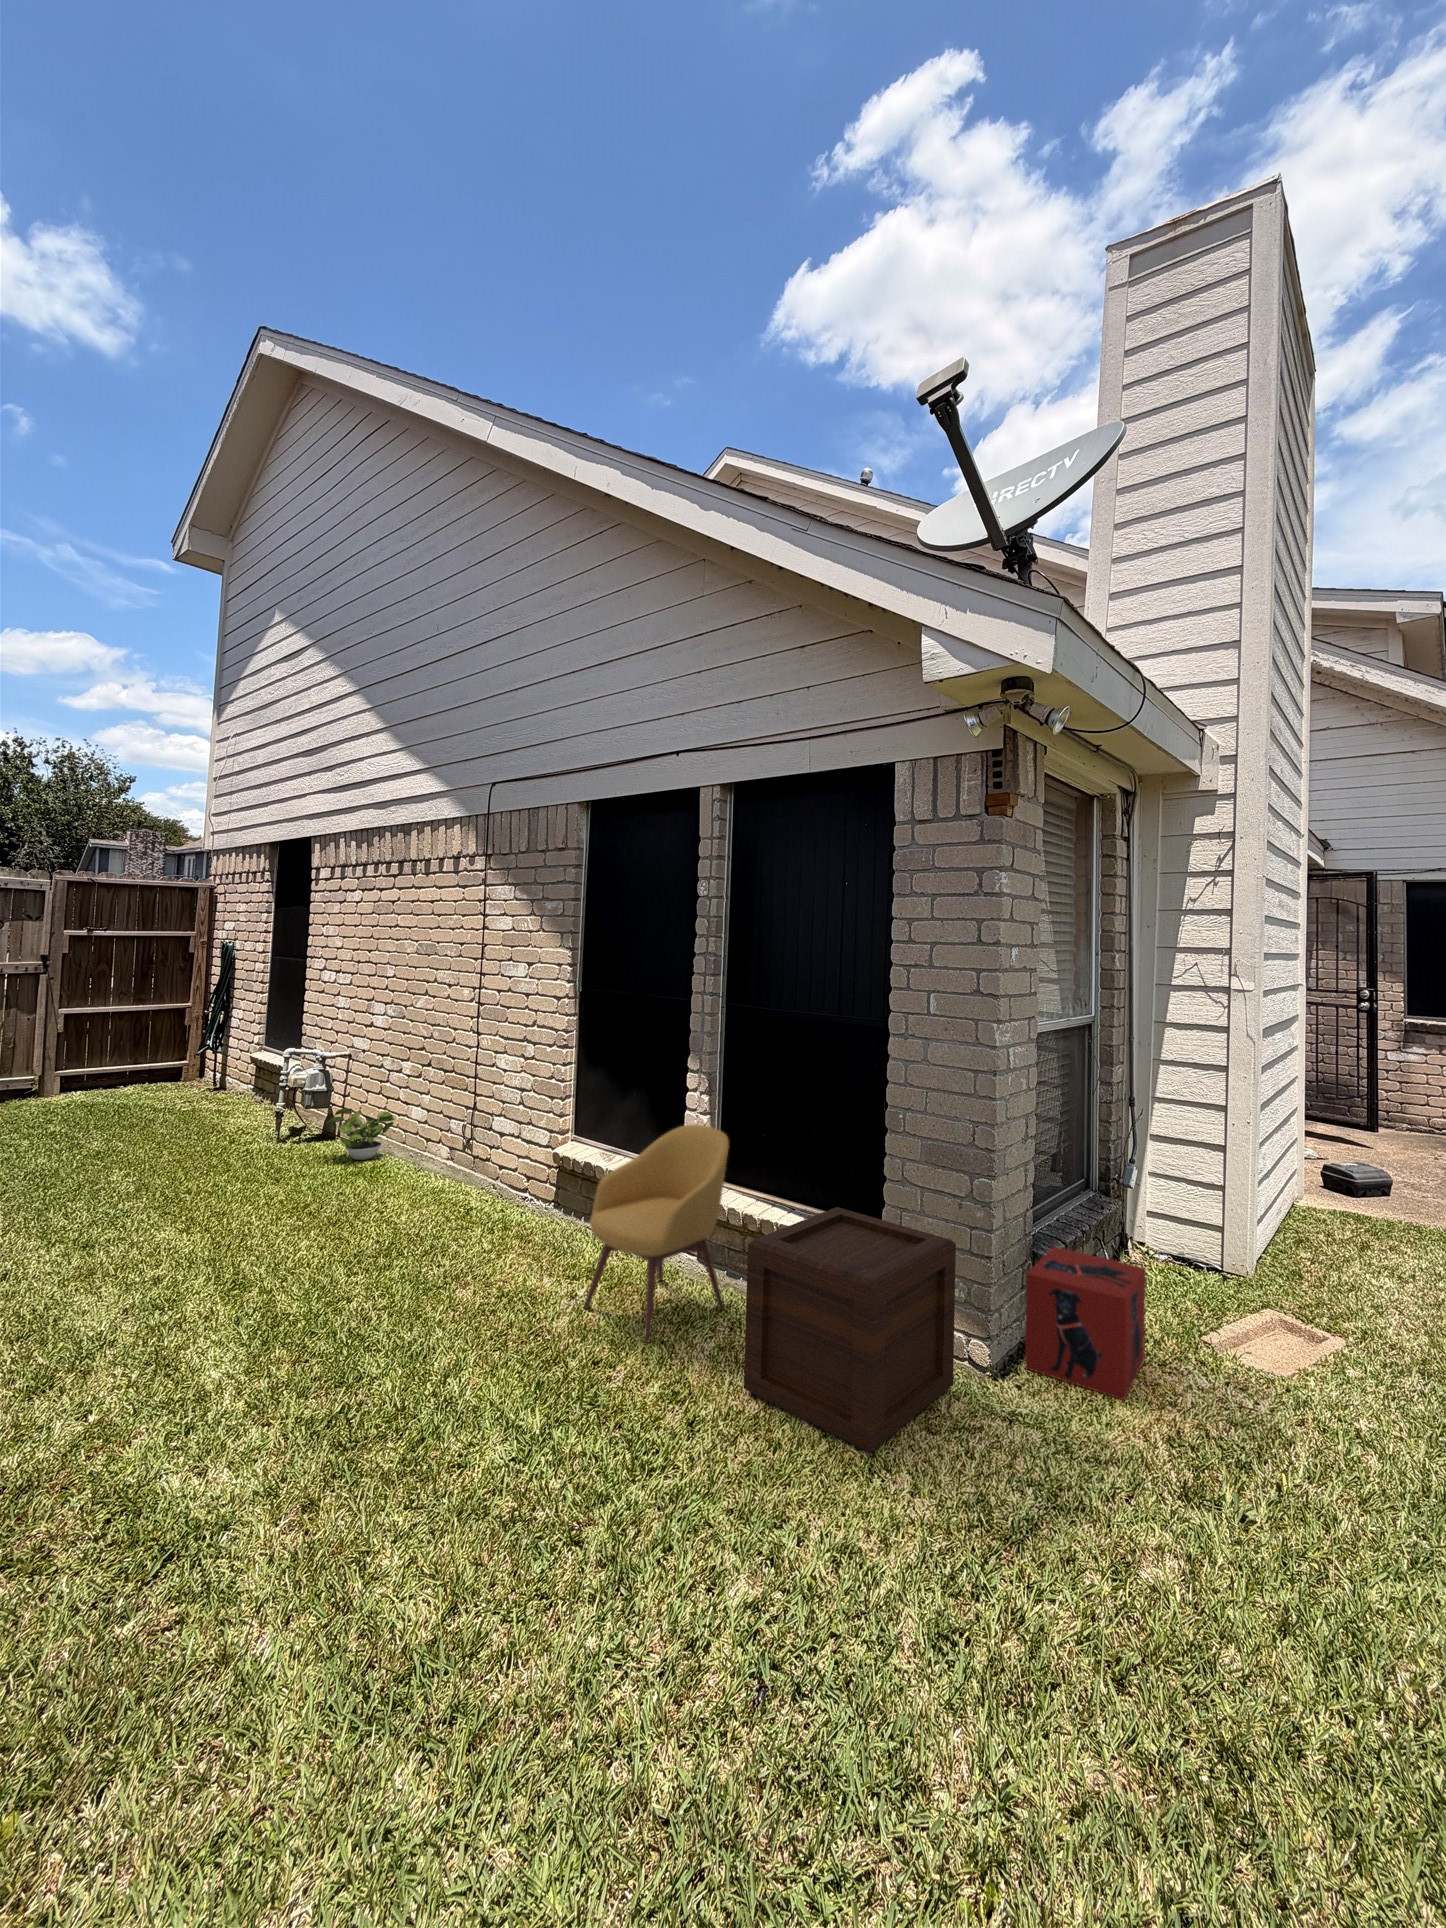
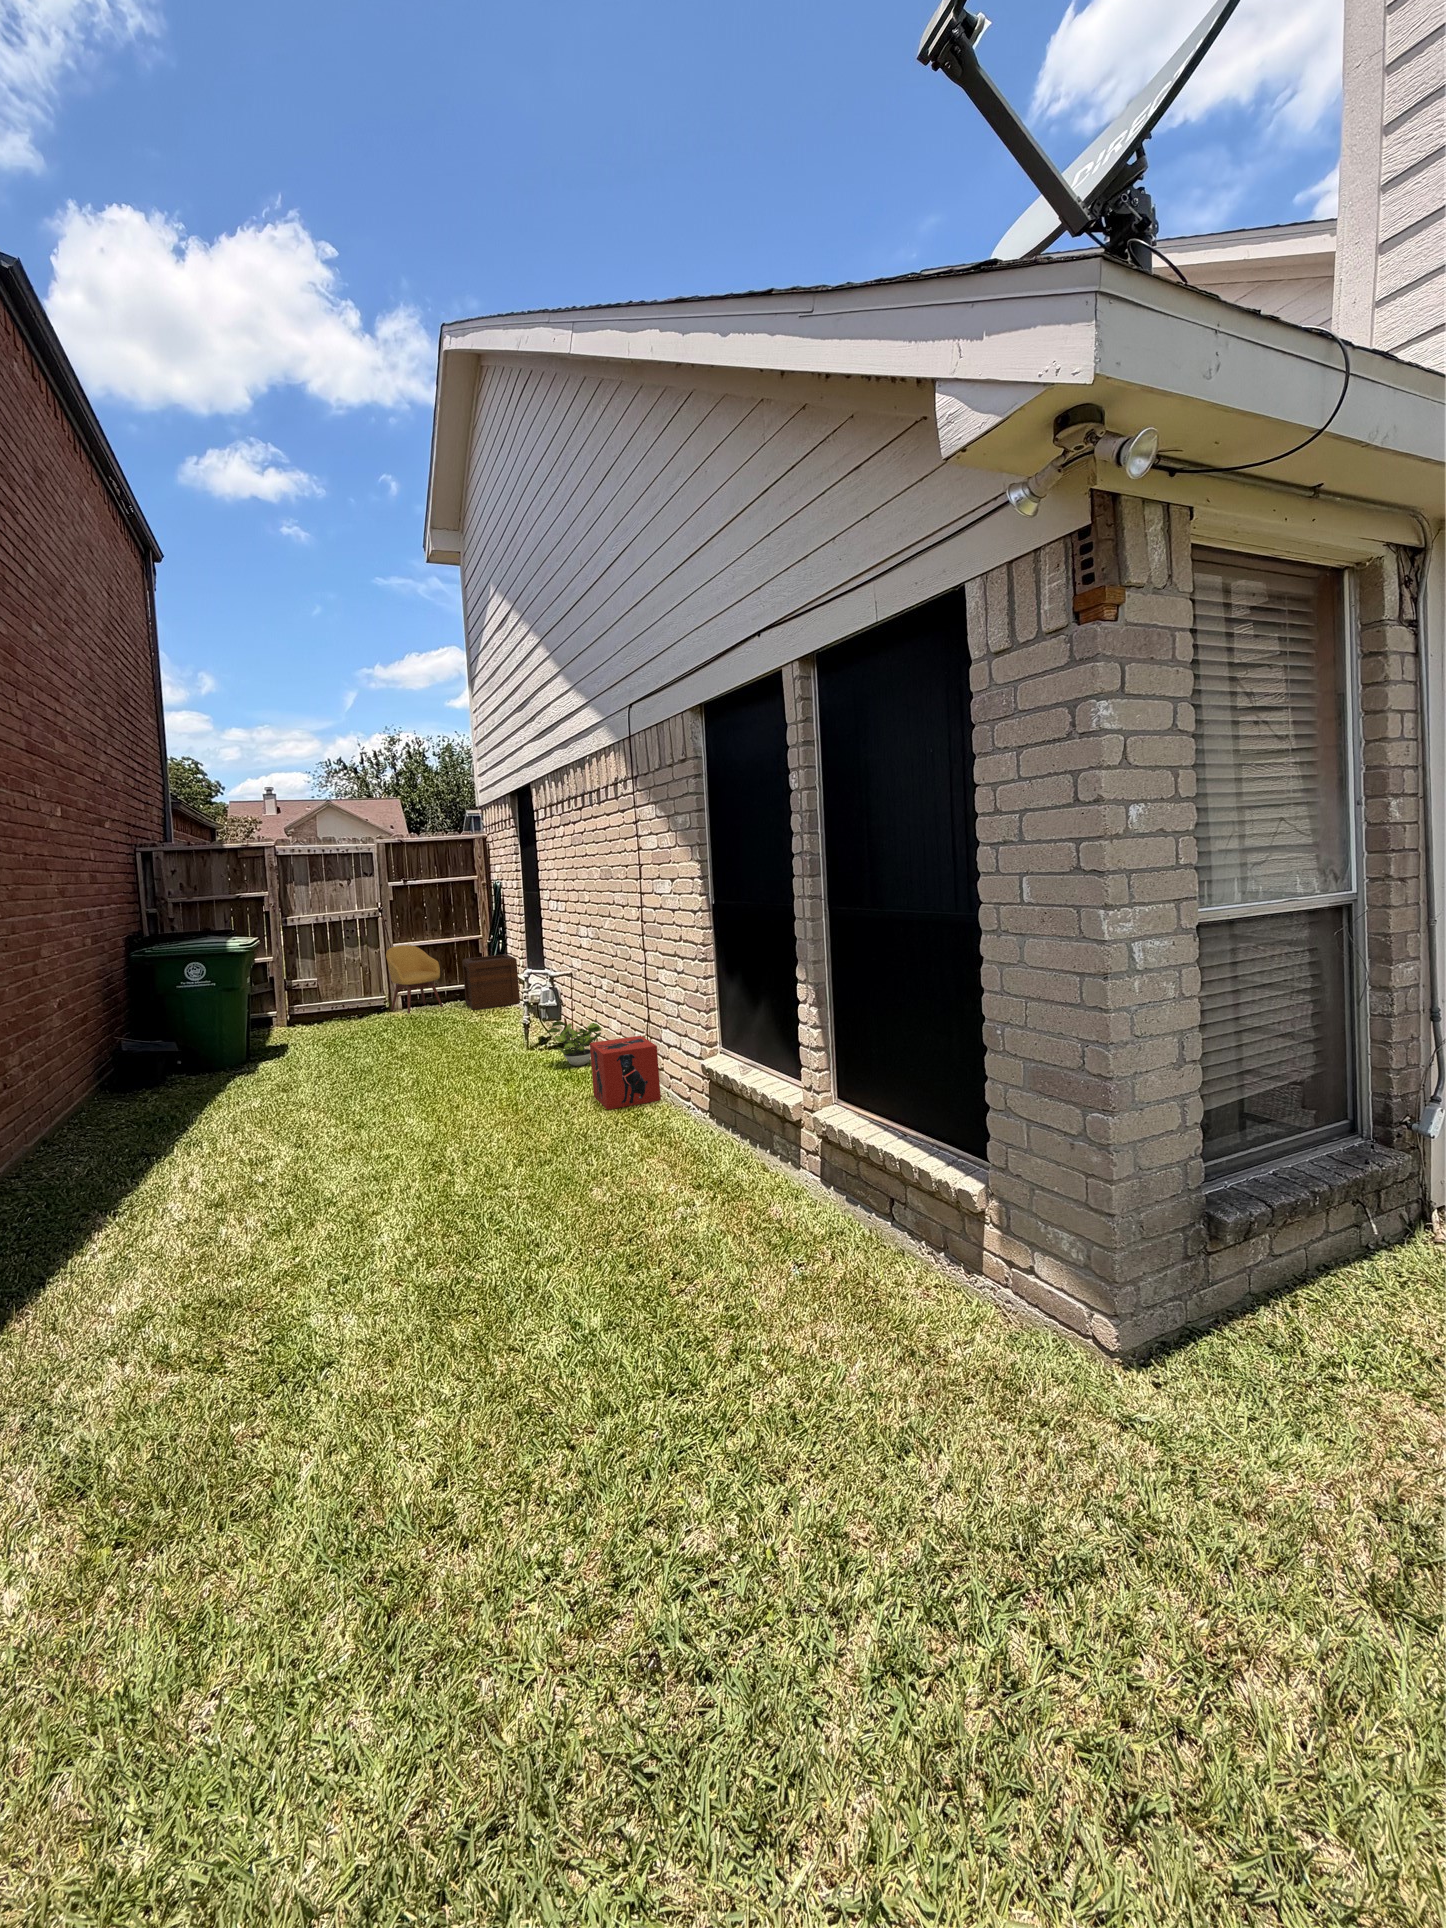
chair: present [584,1125,729,1342] -> present [386,945,443,1014]
wooden crate: present [744,1207,956,1452] -> present [462,954,520,1010]
storage box: present [1025,1247,1146,1400] -> present [590,1036,661,1110]

